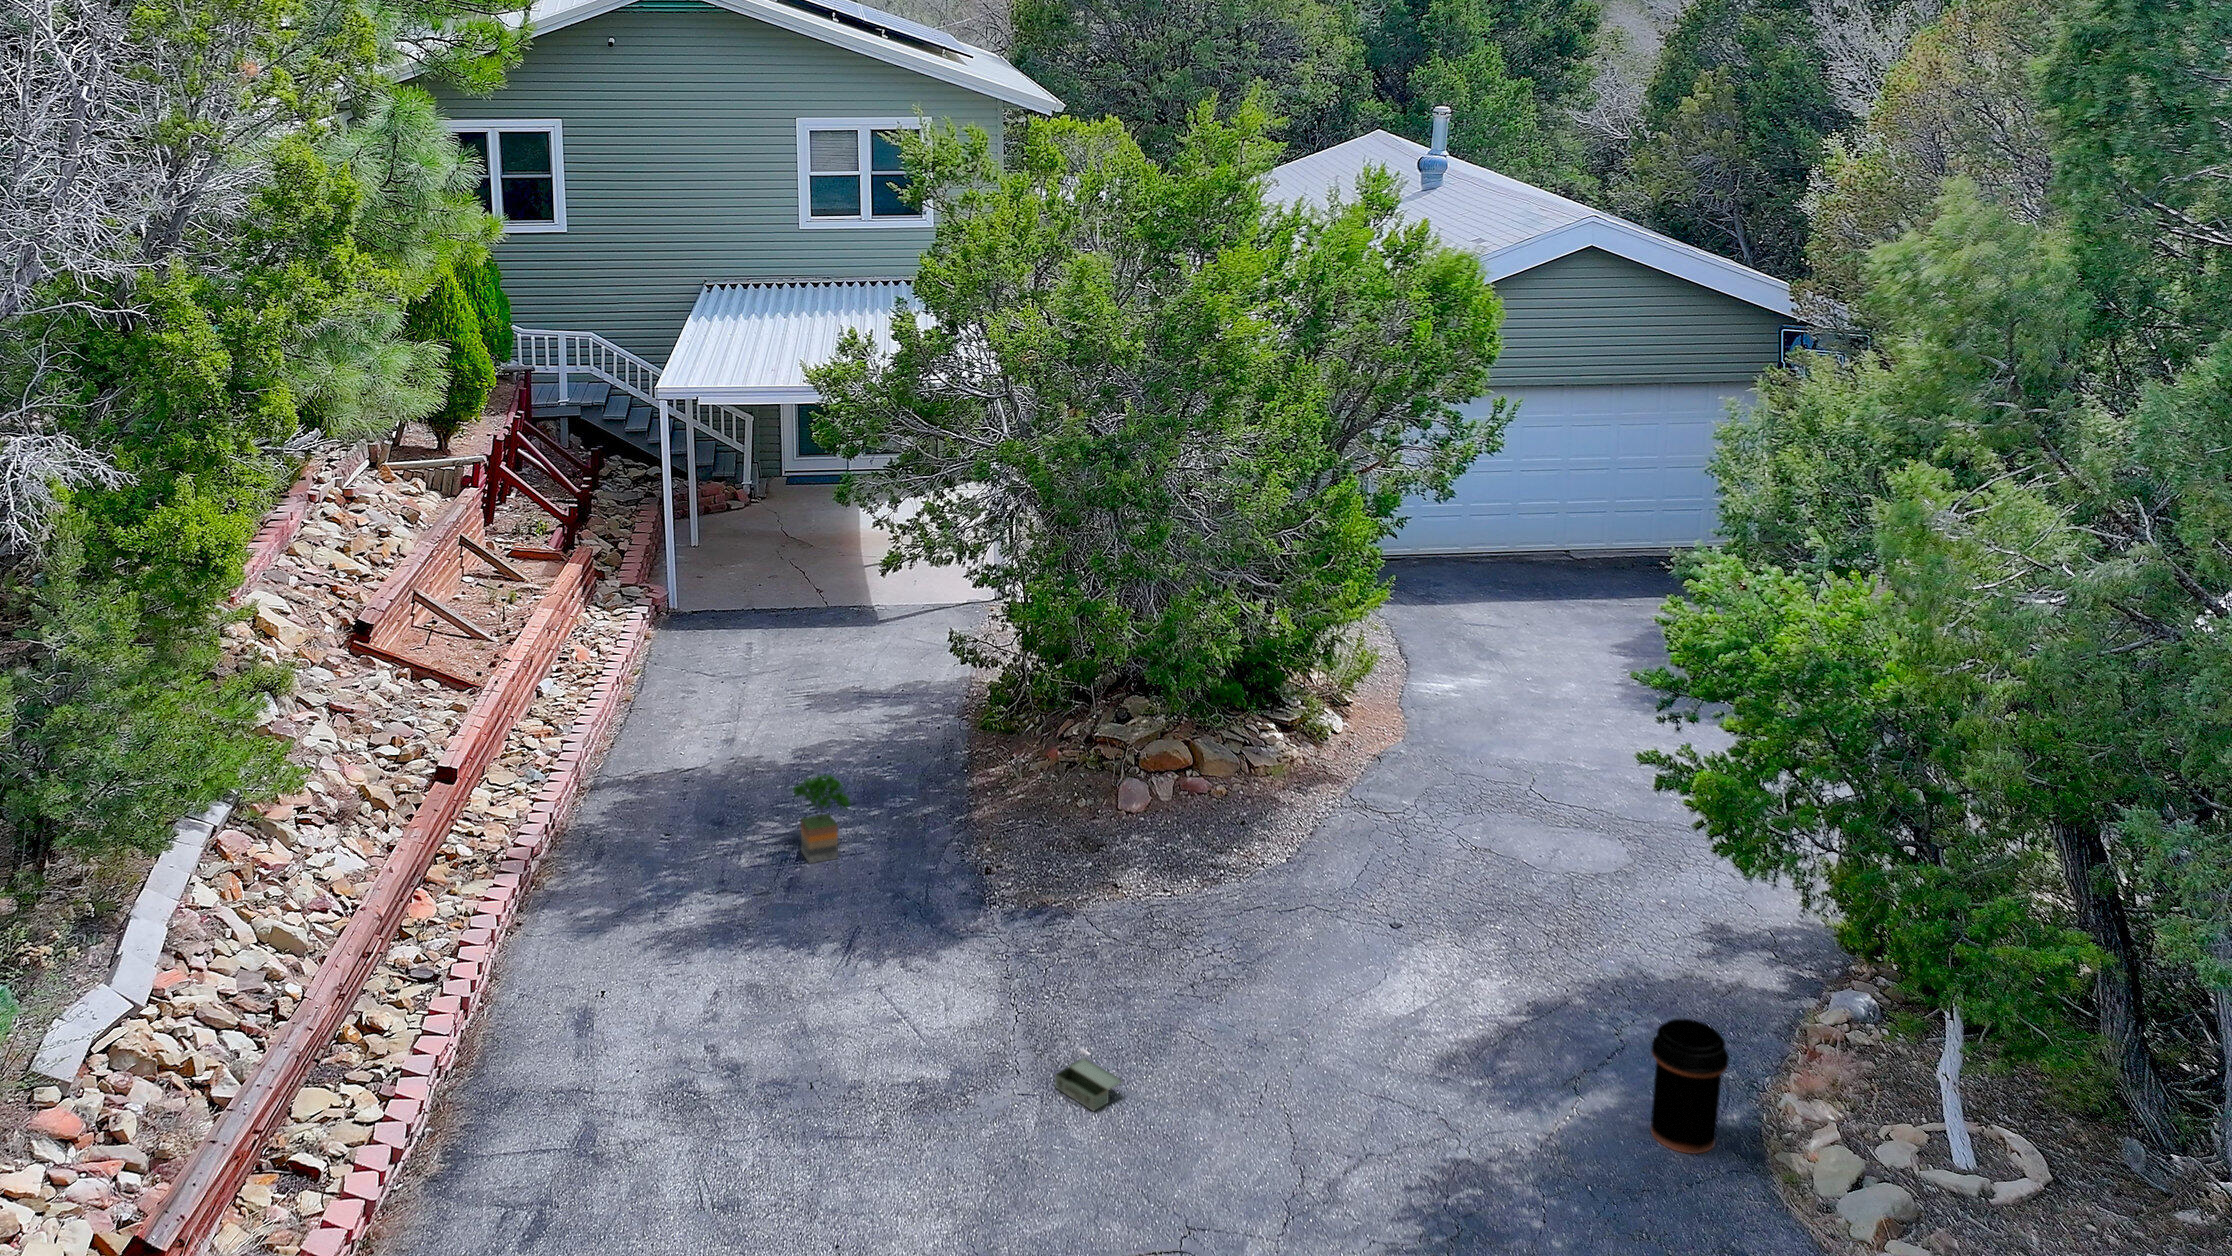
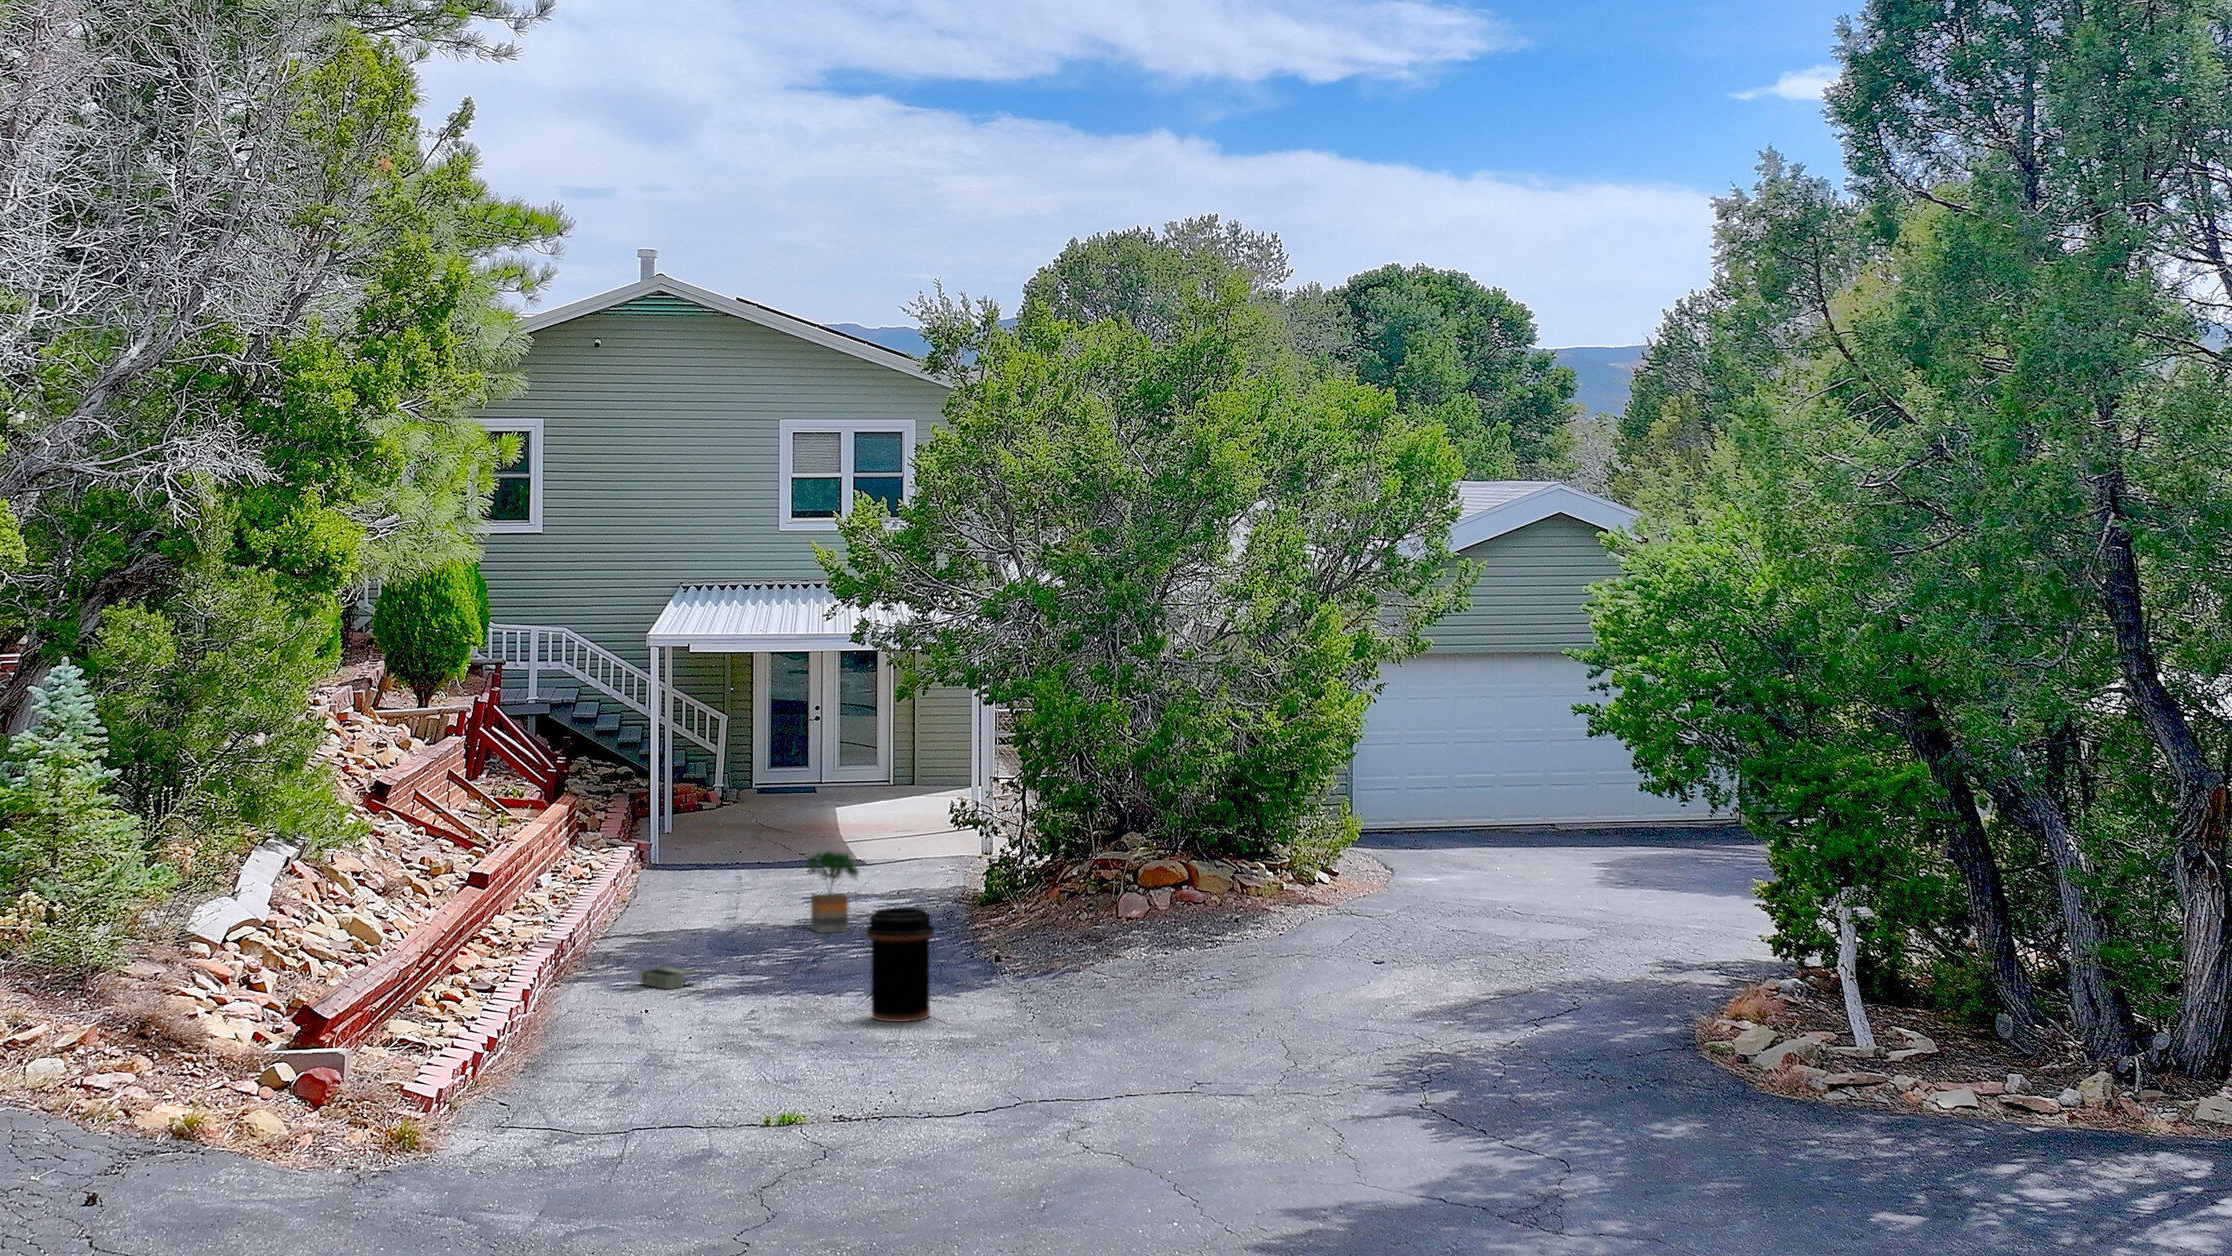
trash can: present [1651,1019,1729,1154] -> present [867,908,934,1022]
toolbox: present [1054,1059,1122,1111] -> present [640,966,696,989]

